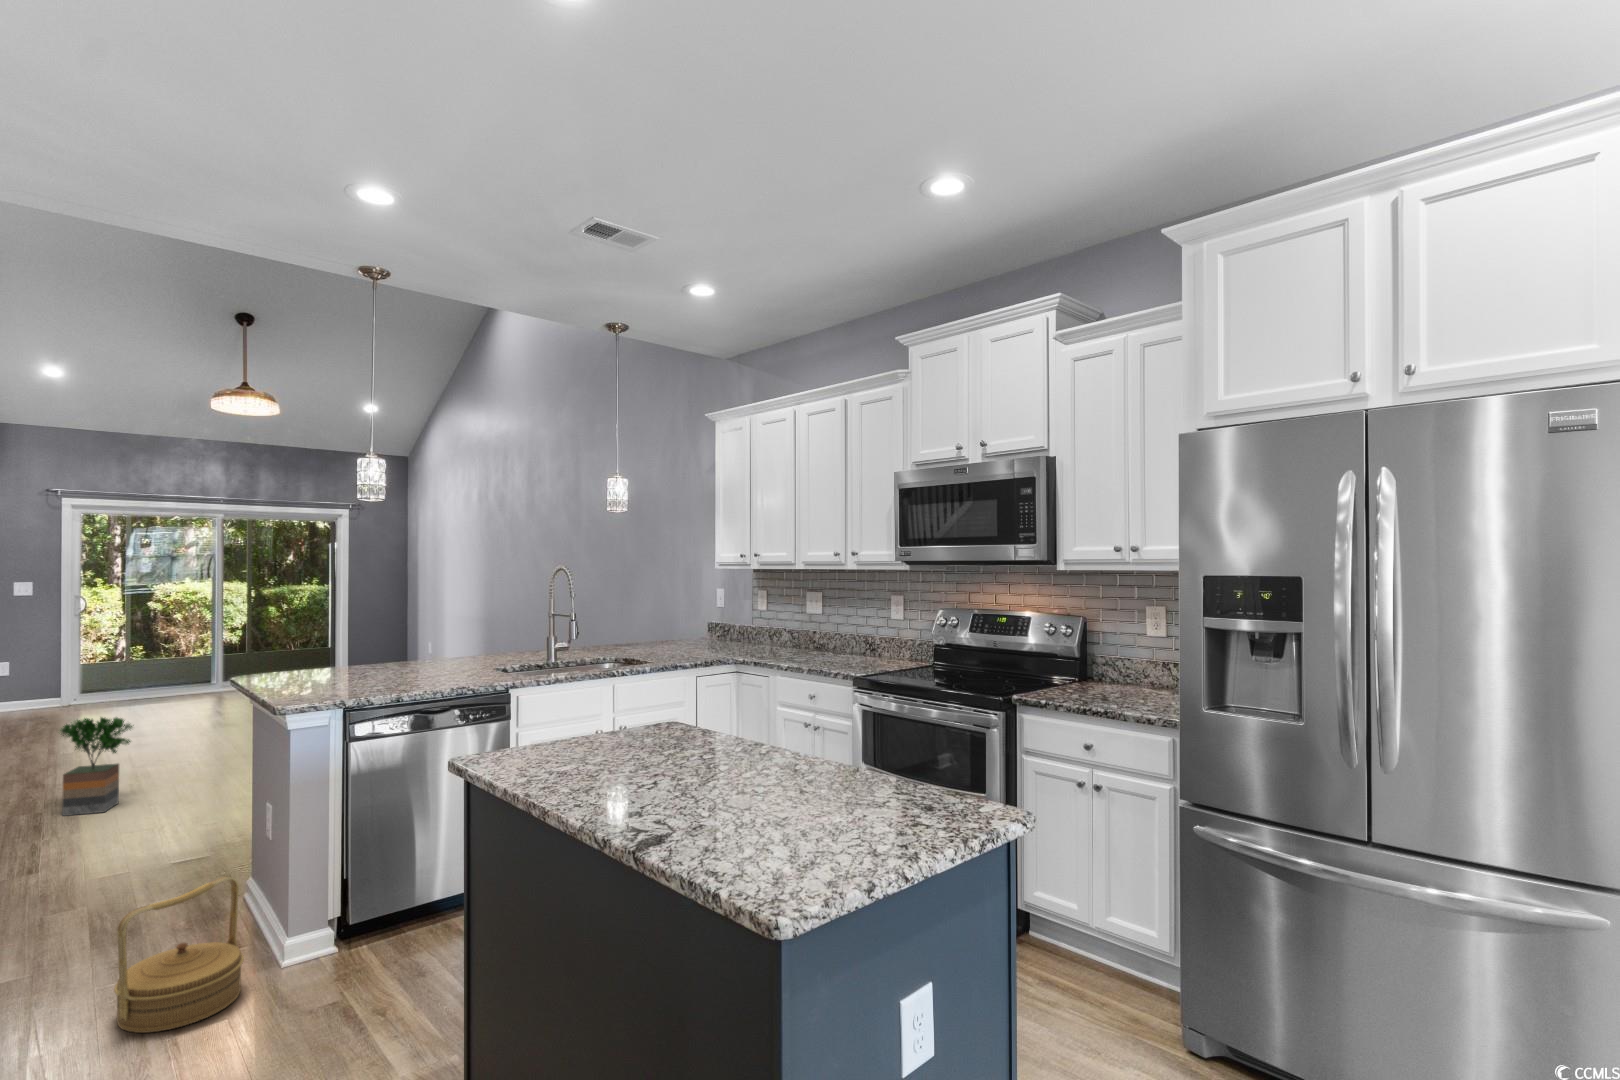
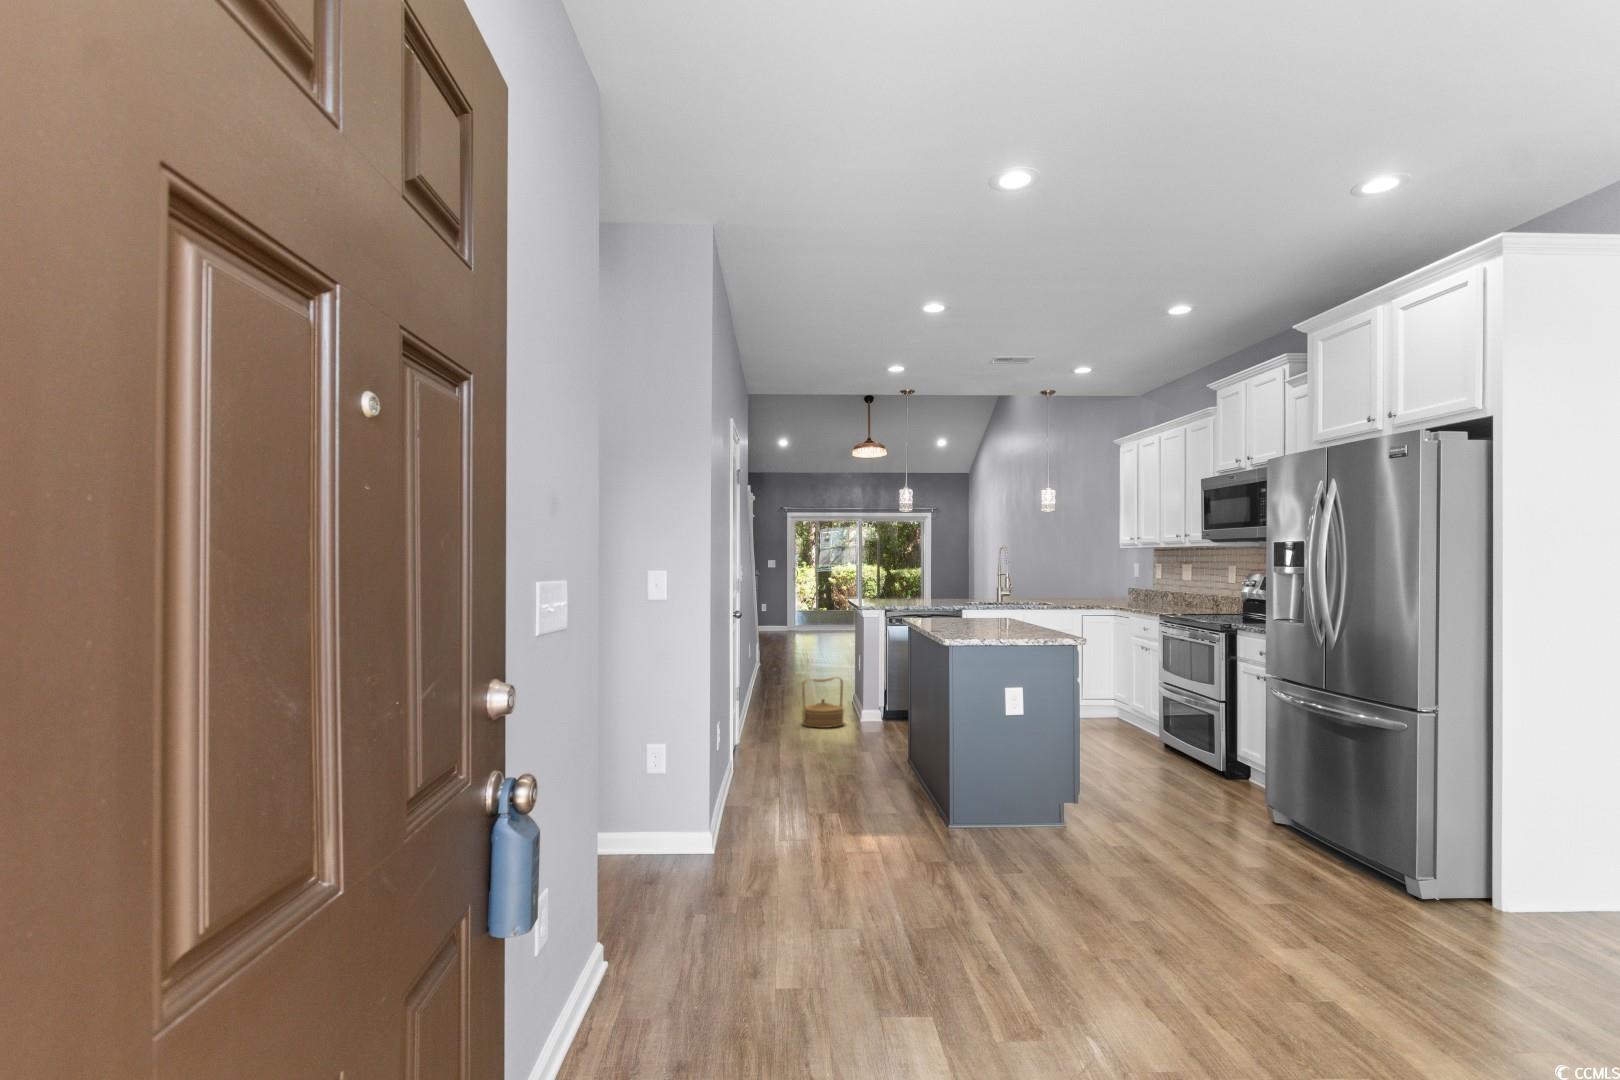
potted tree: present [60,717,132,816] -> none [785,628,816,677]

